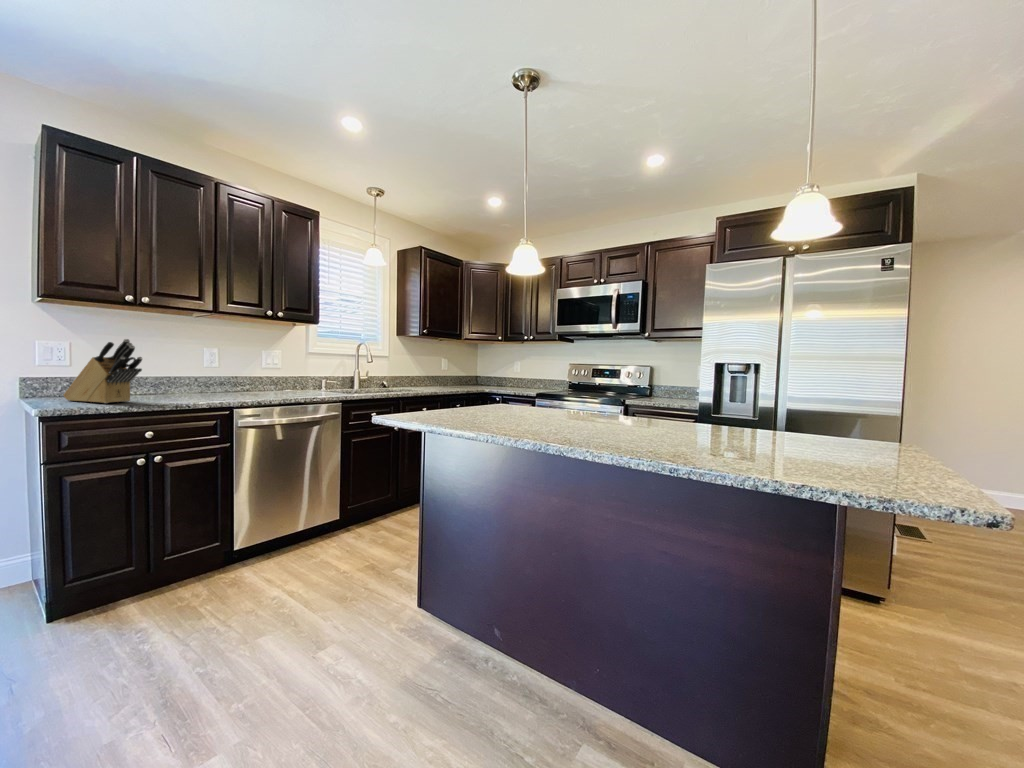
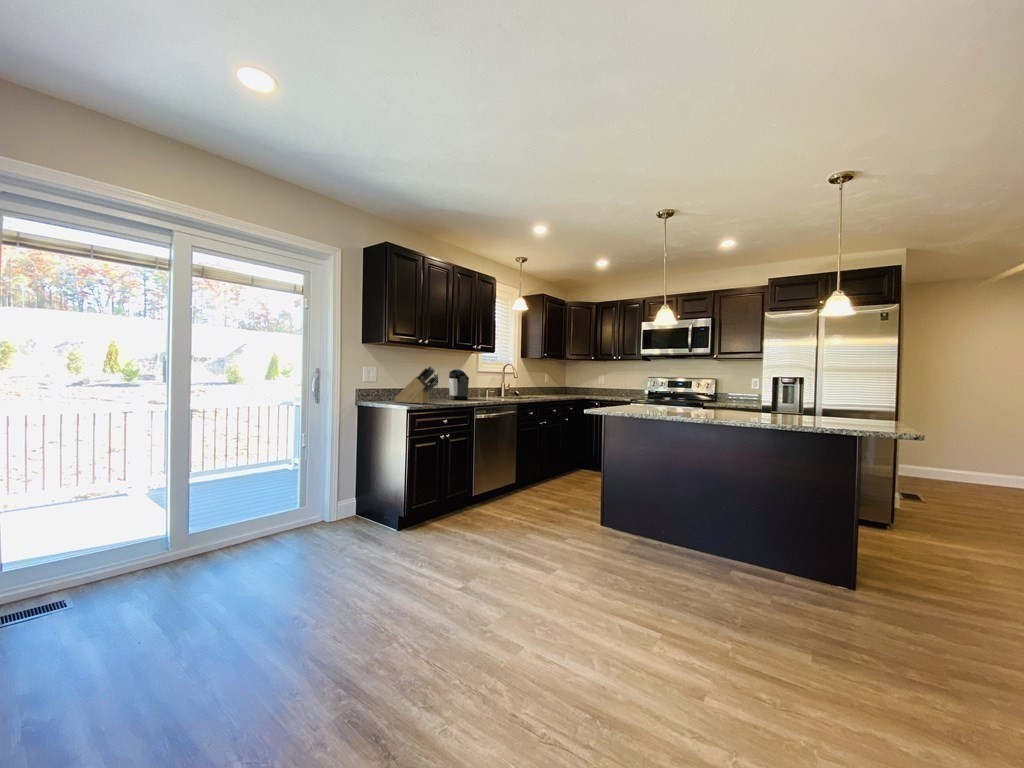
coffee maker: none [192,348,259,395] -> present [434,369,469,400]

